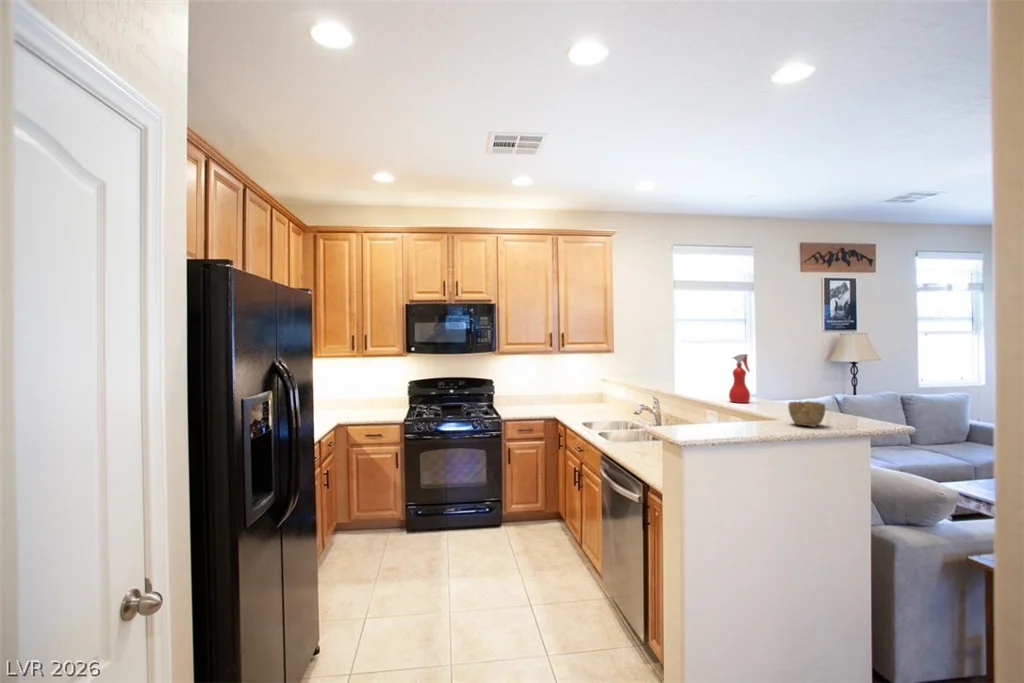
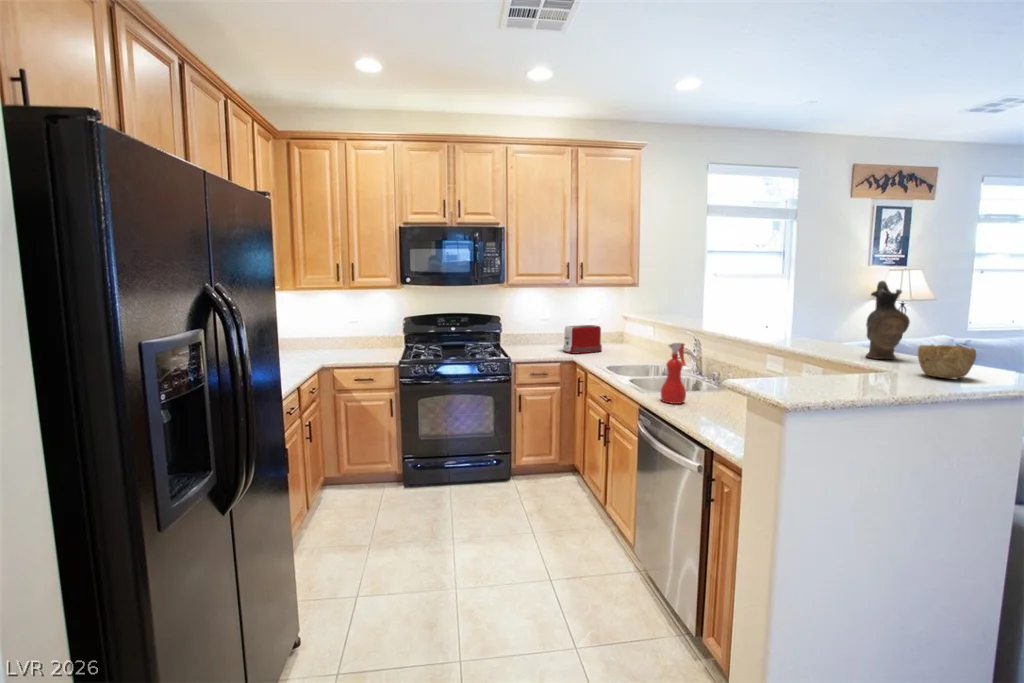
ceramic pitcher: none [767,352,796,413] -> present [866,281,910,359]
spray bottle: present [729,354,750,403] -> present [661,343,686,404]
toaster: none [548,386,582,411] -> present [563,325,602,354]

